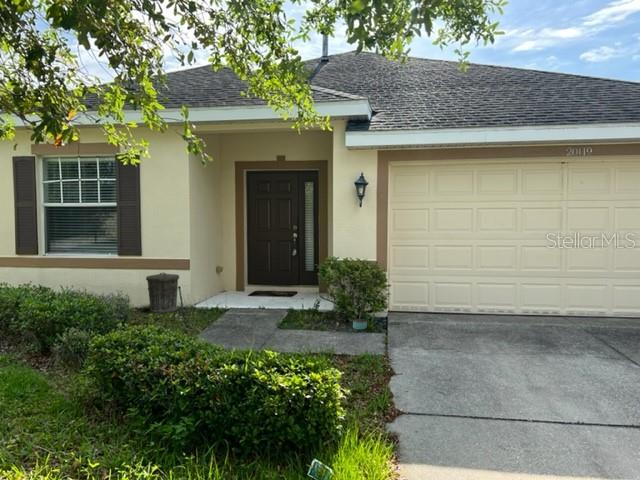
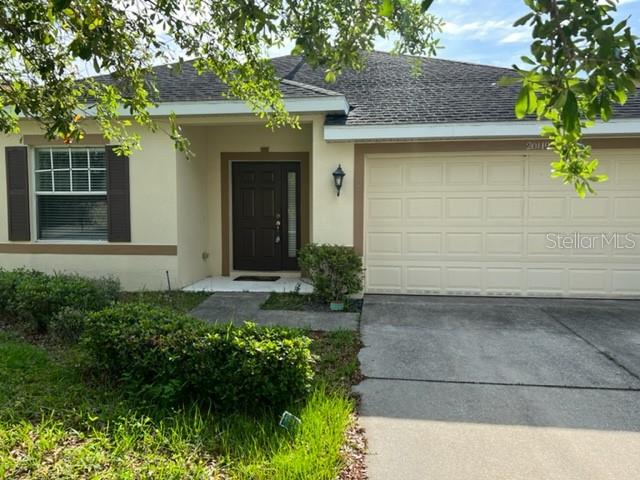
trash can: present [146,273,179,313] -> none [135,258,167,296]

